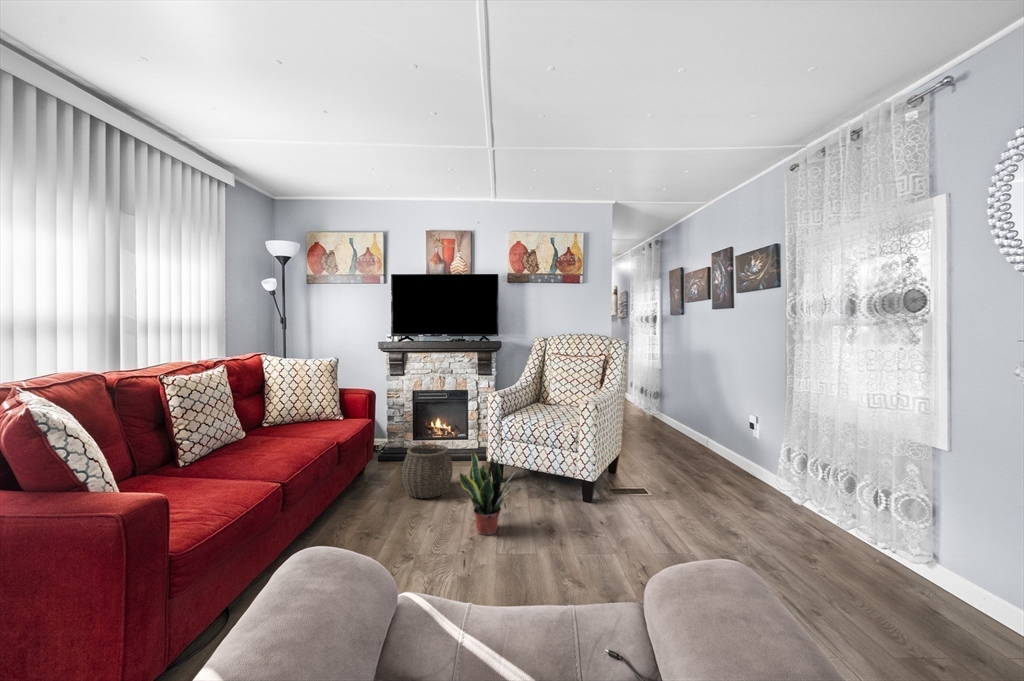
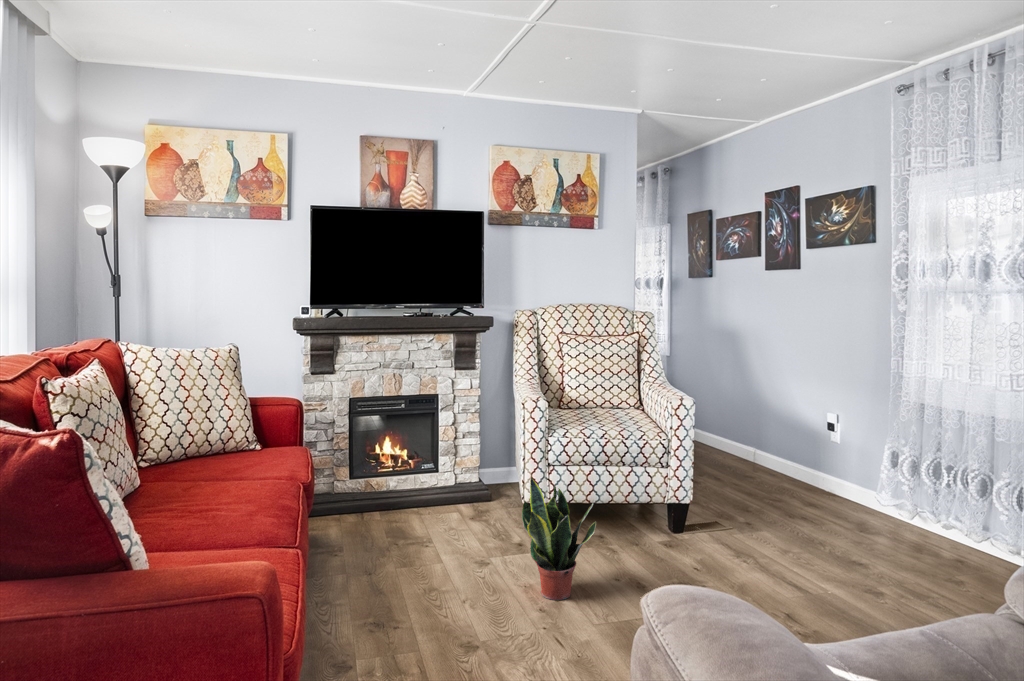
woven basket: present [402,444,453,498] -> none [383,476,462,560]

